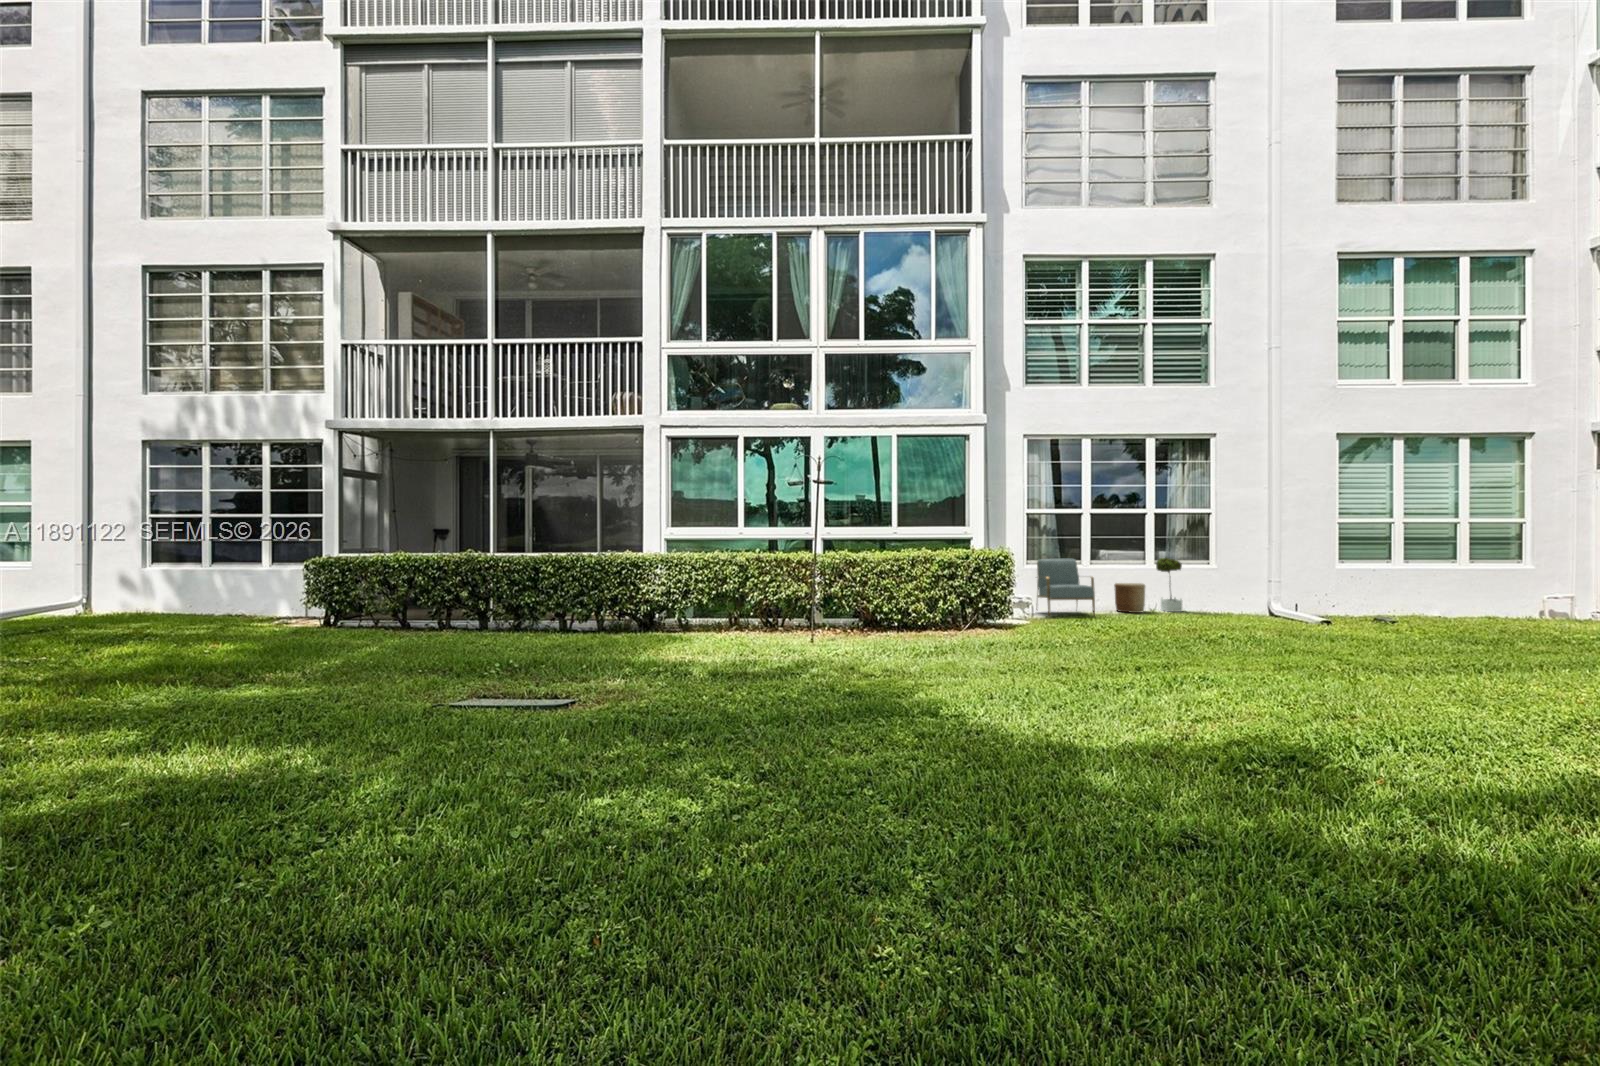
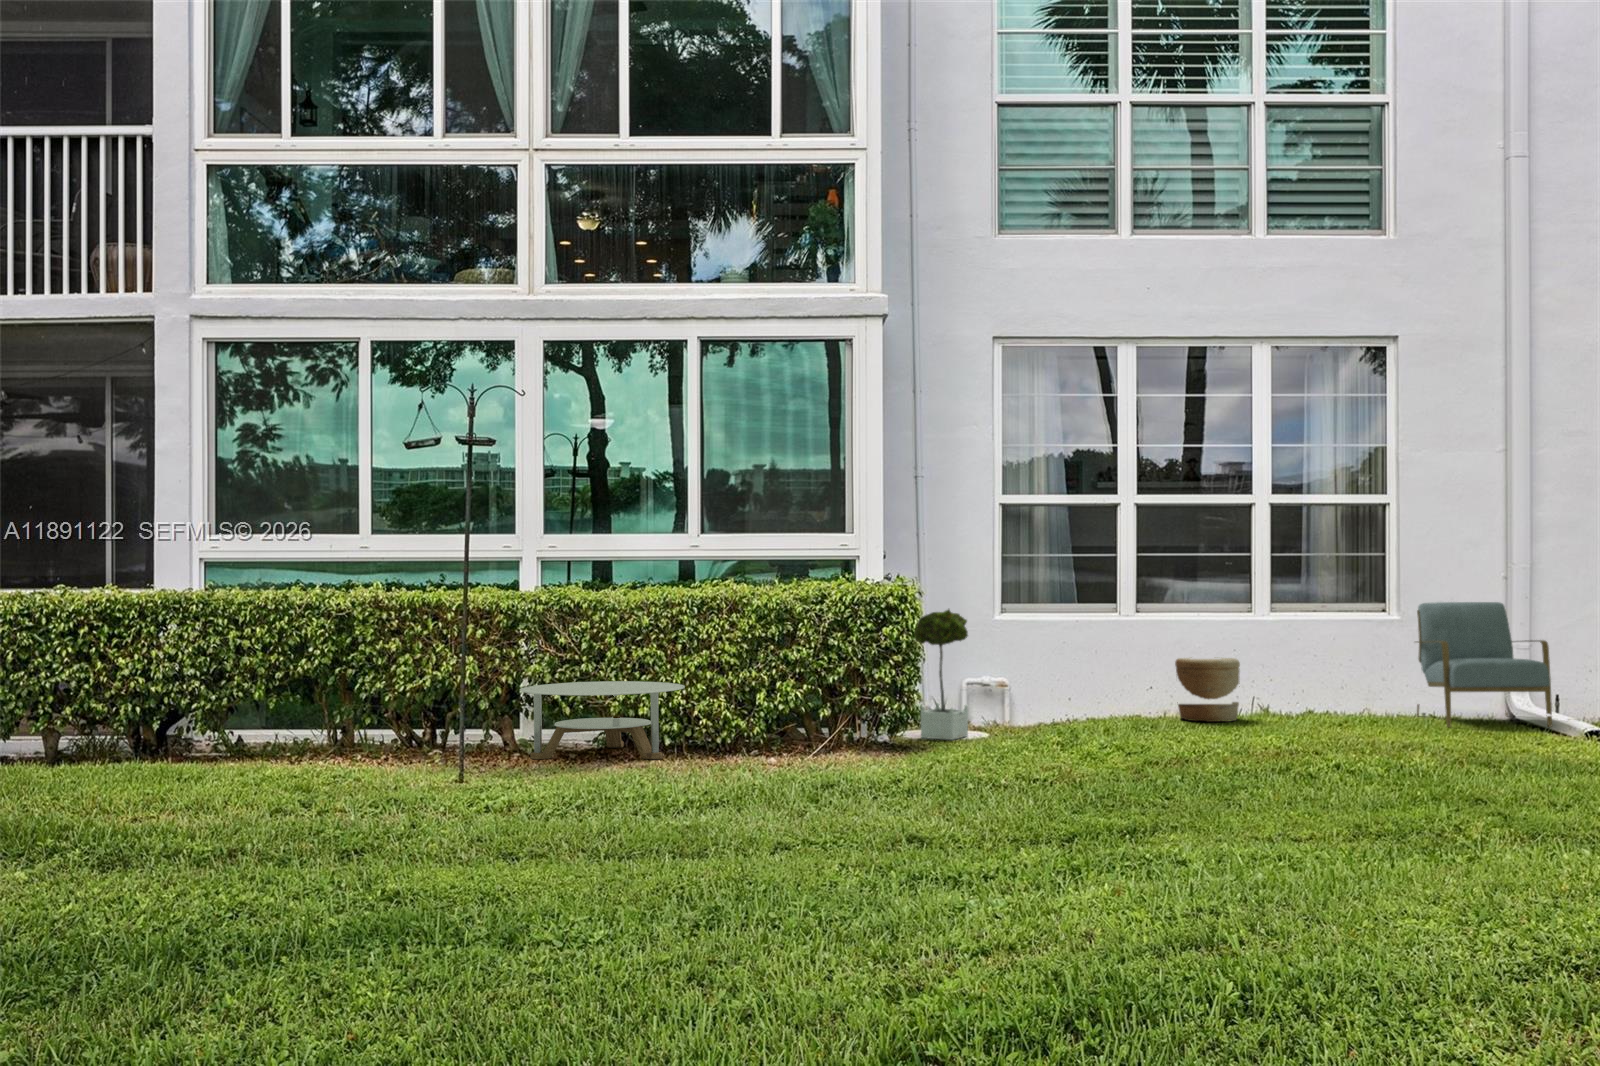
potted tree: present [1156,557,1182,612] -> present [914,609,968,740]
chair: present [1036,559,1095,615] -> present [1417,602,1552,727]
round table: none [839,595,914,631] -> present [520,681,685,759]

